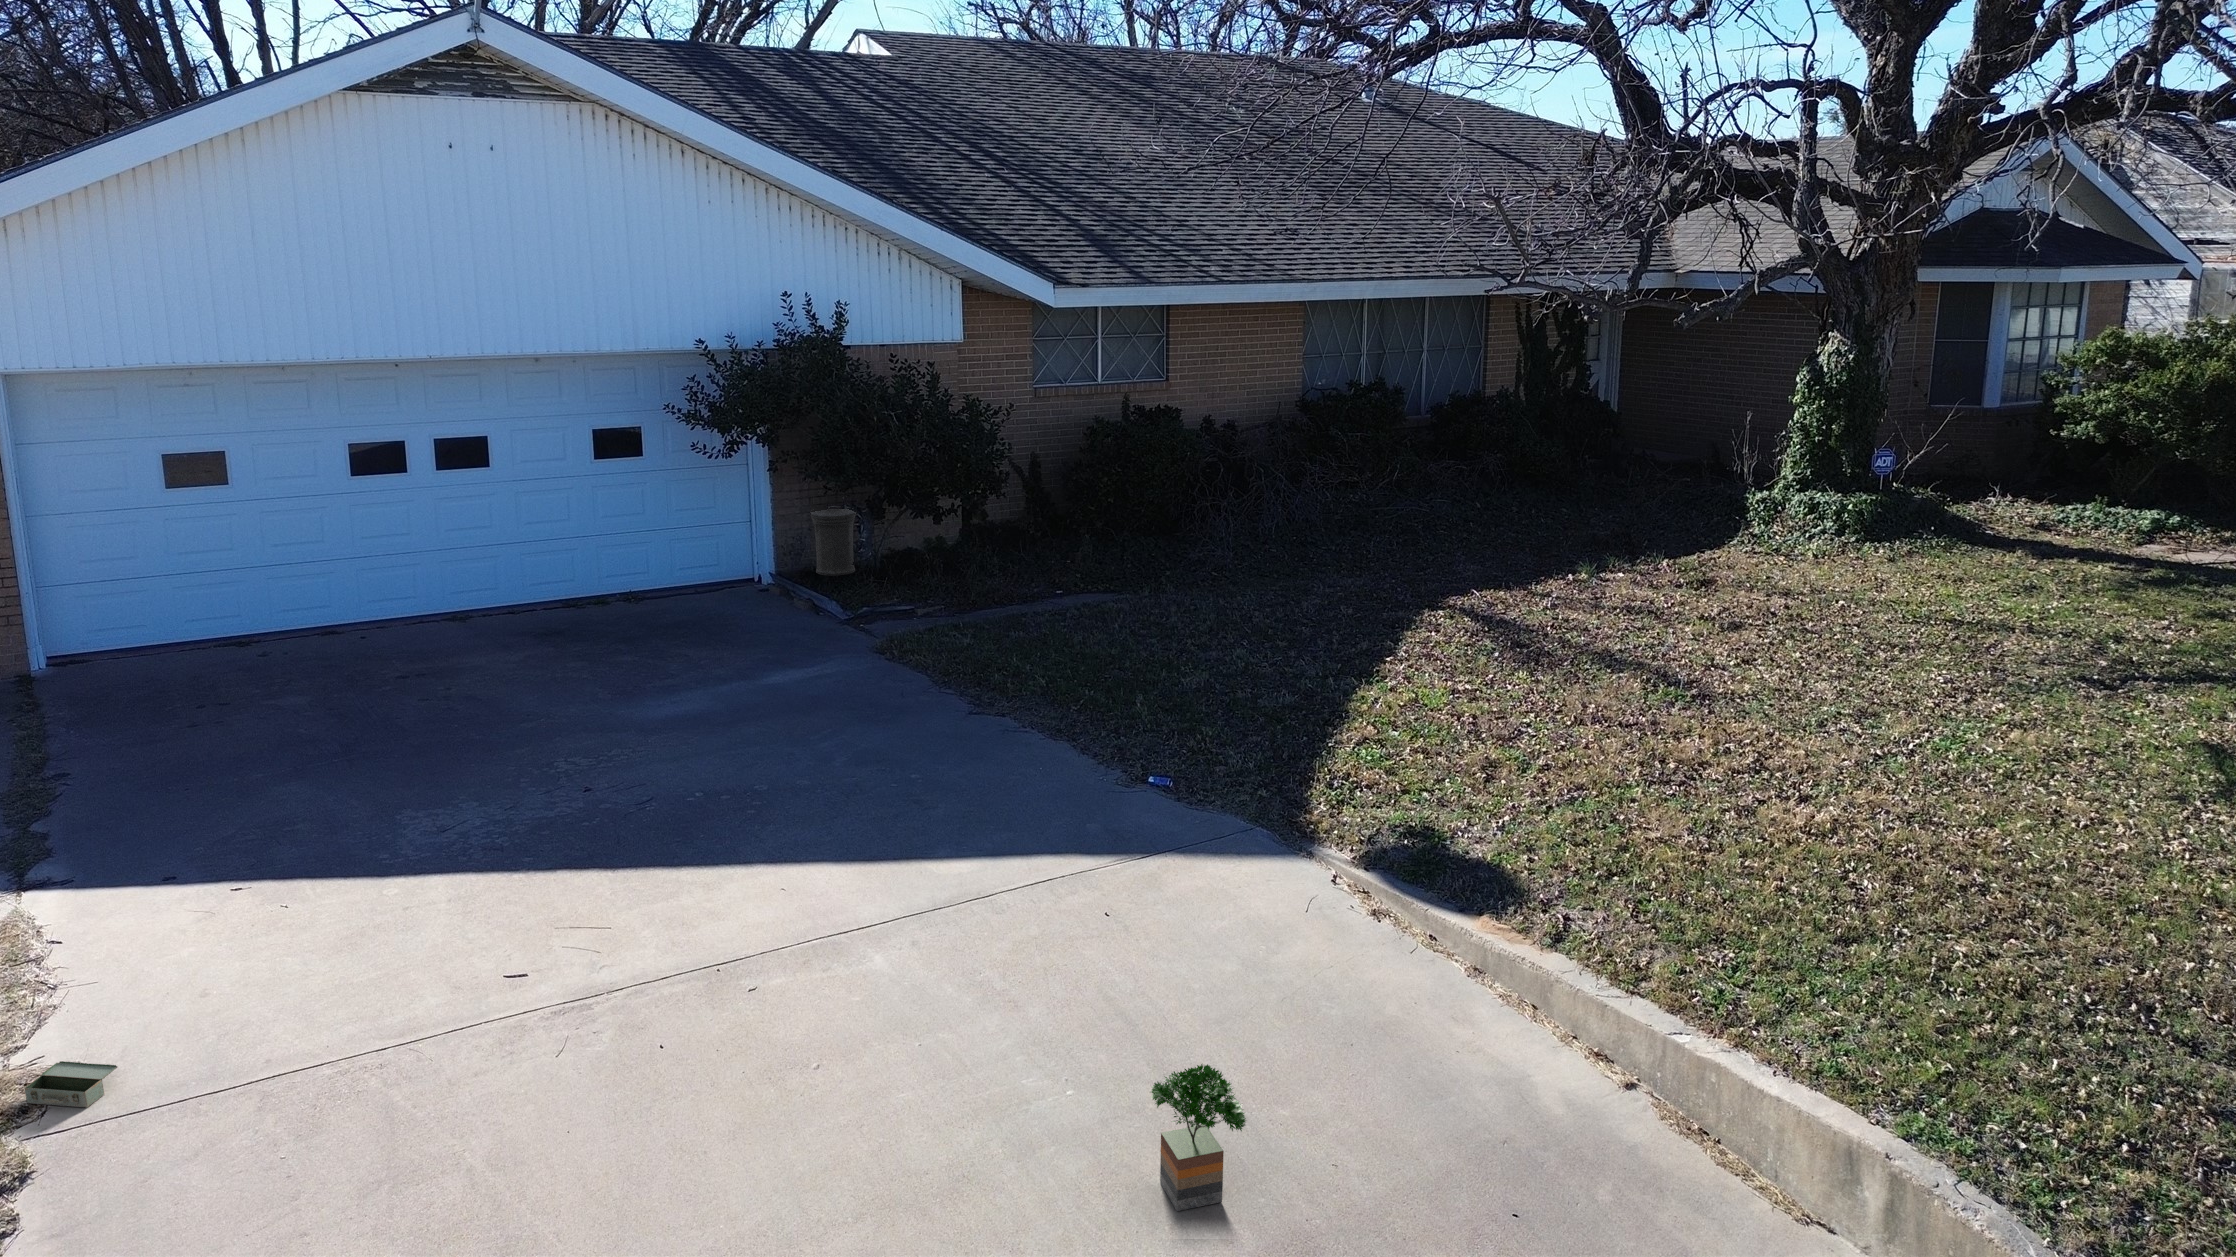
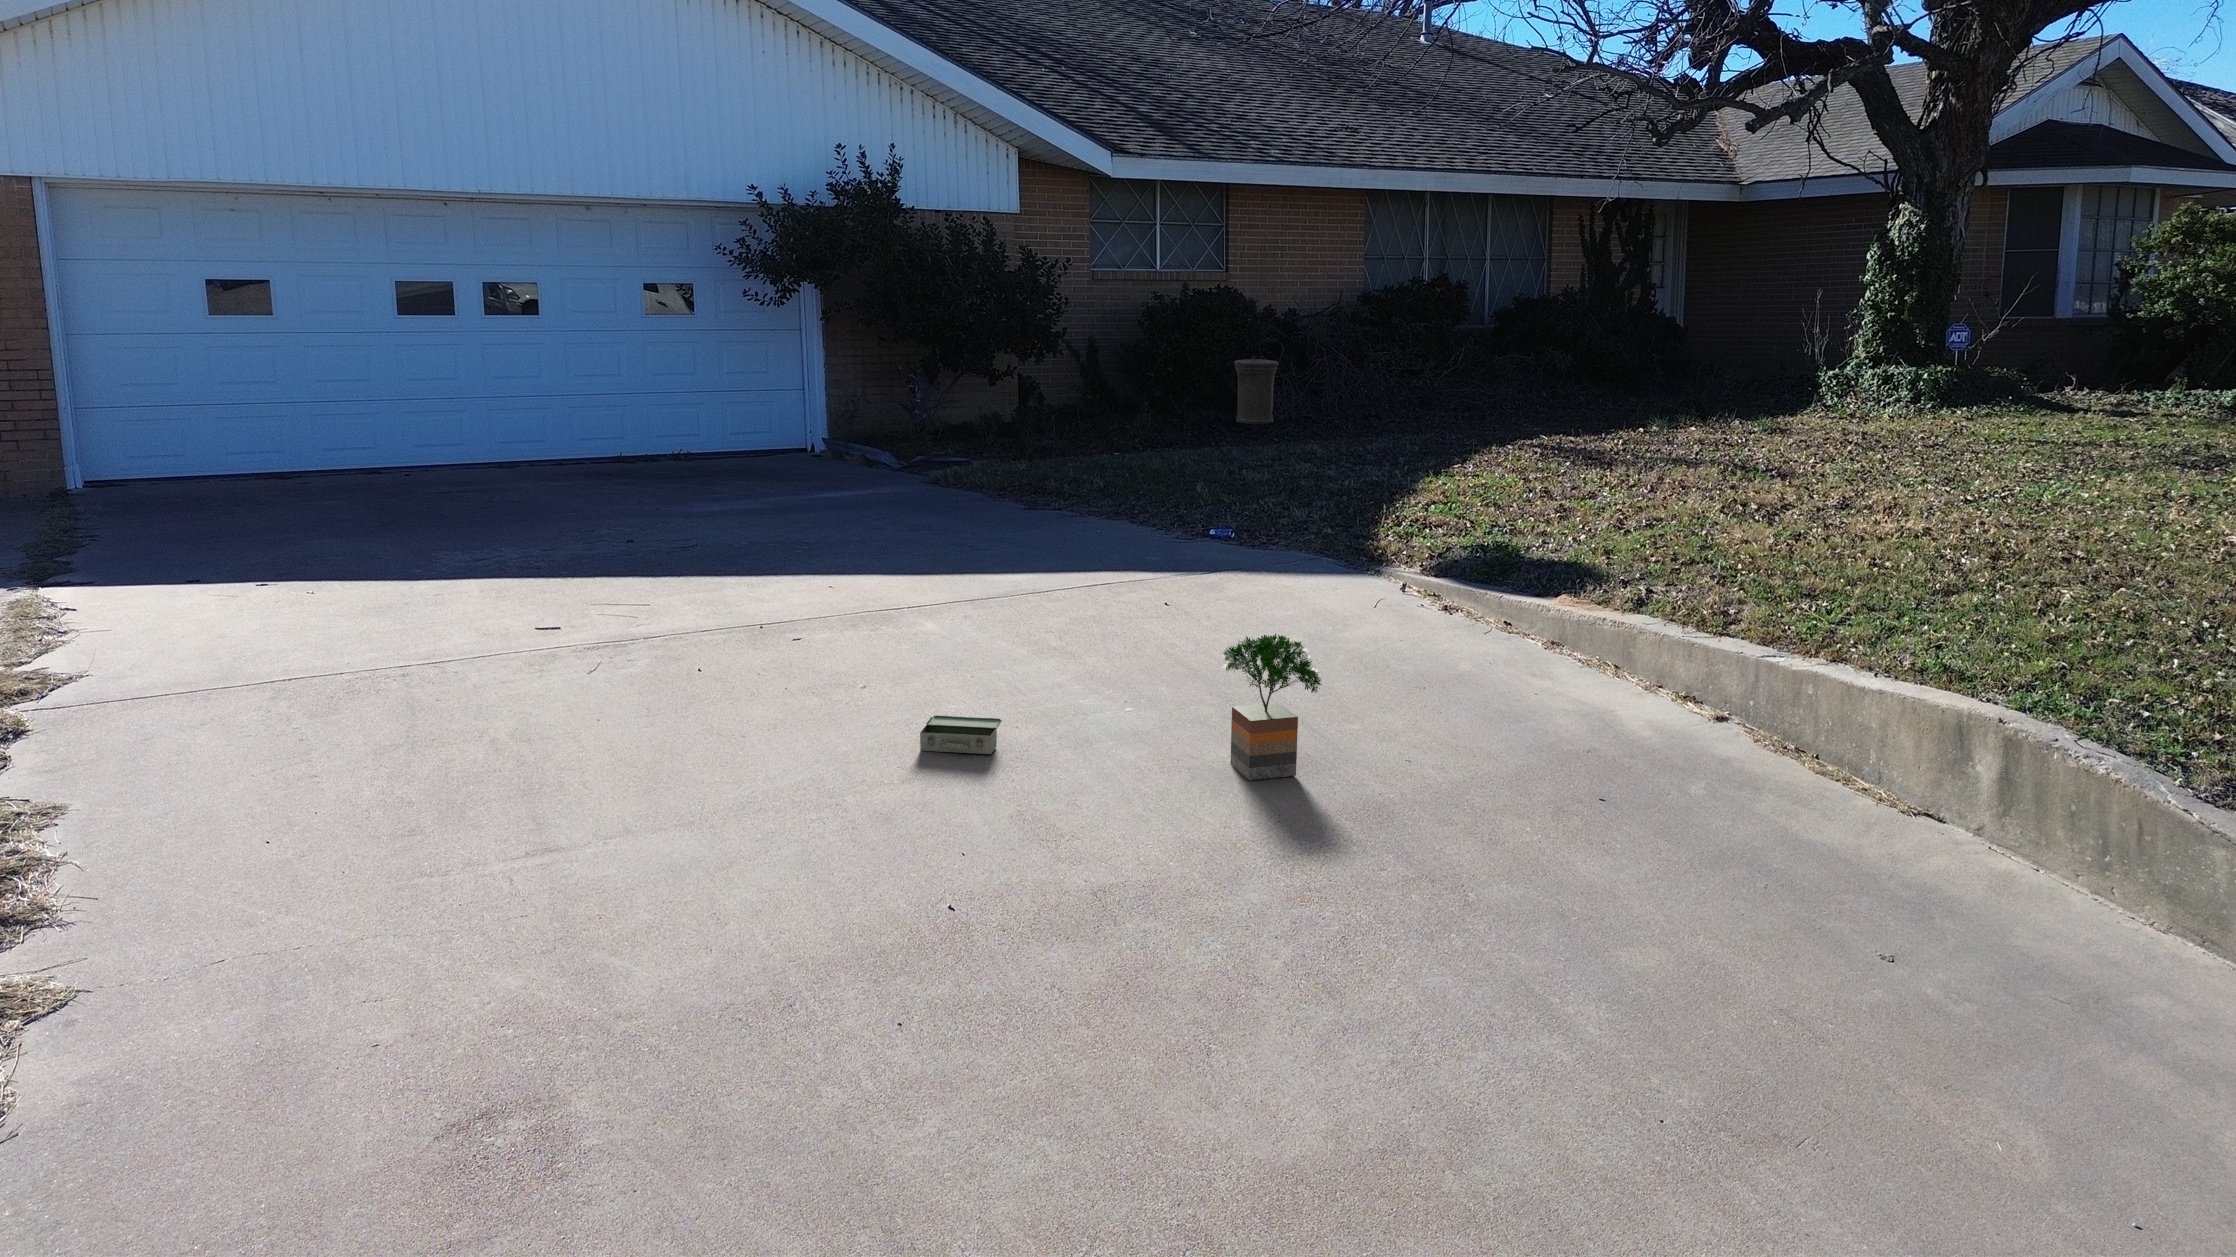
trash can: present [810,506,856,576] -> present [1234,357,1279,424]
toolbox: present [24,1061,117,1107] -> present [920,715,1002,754]

